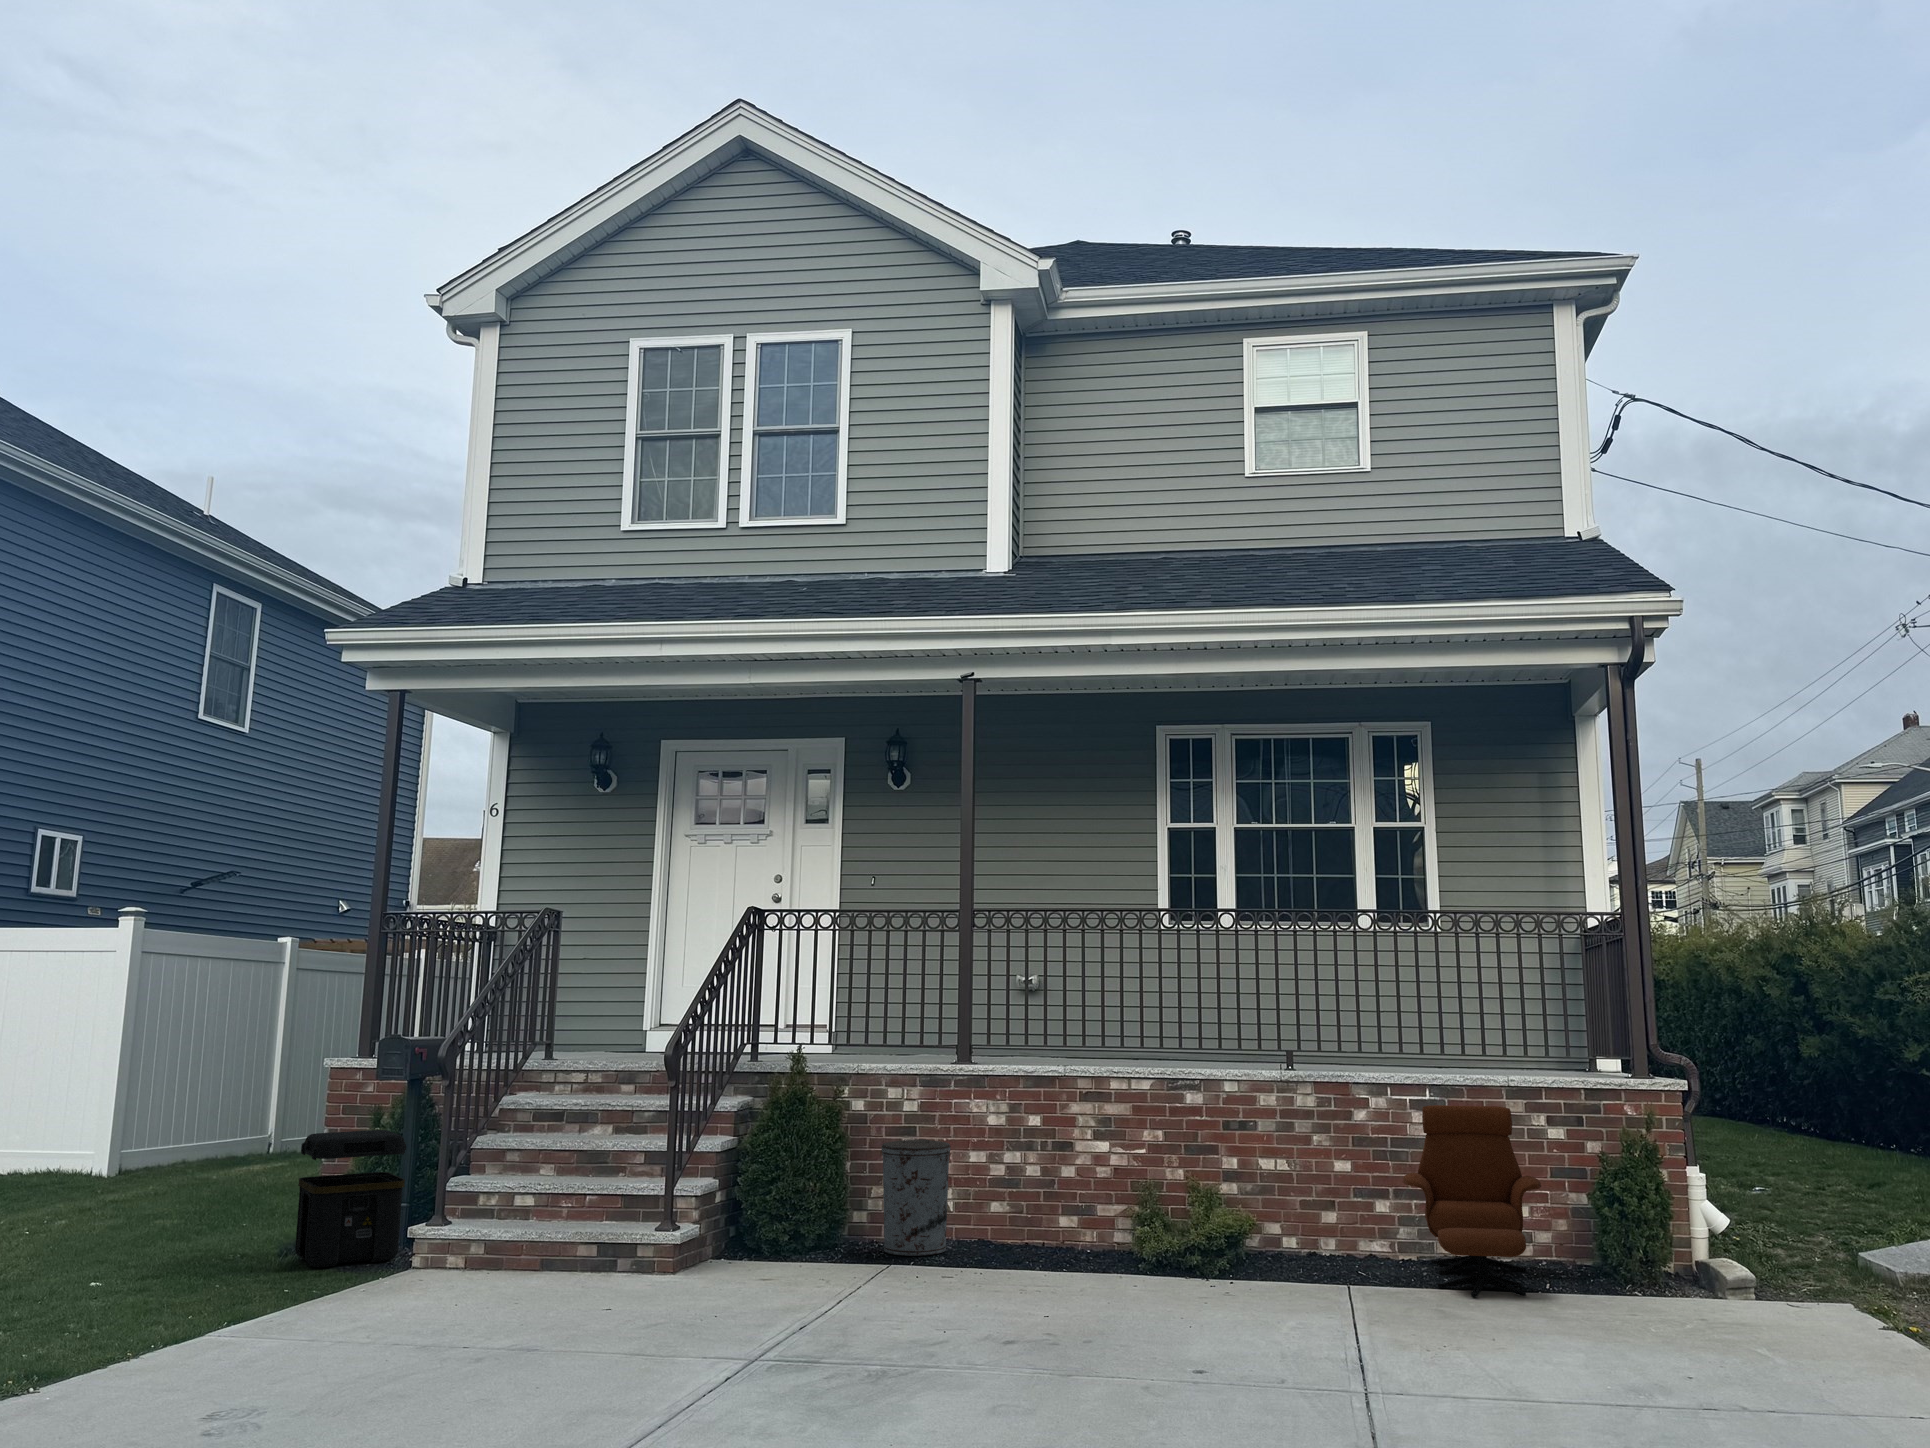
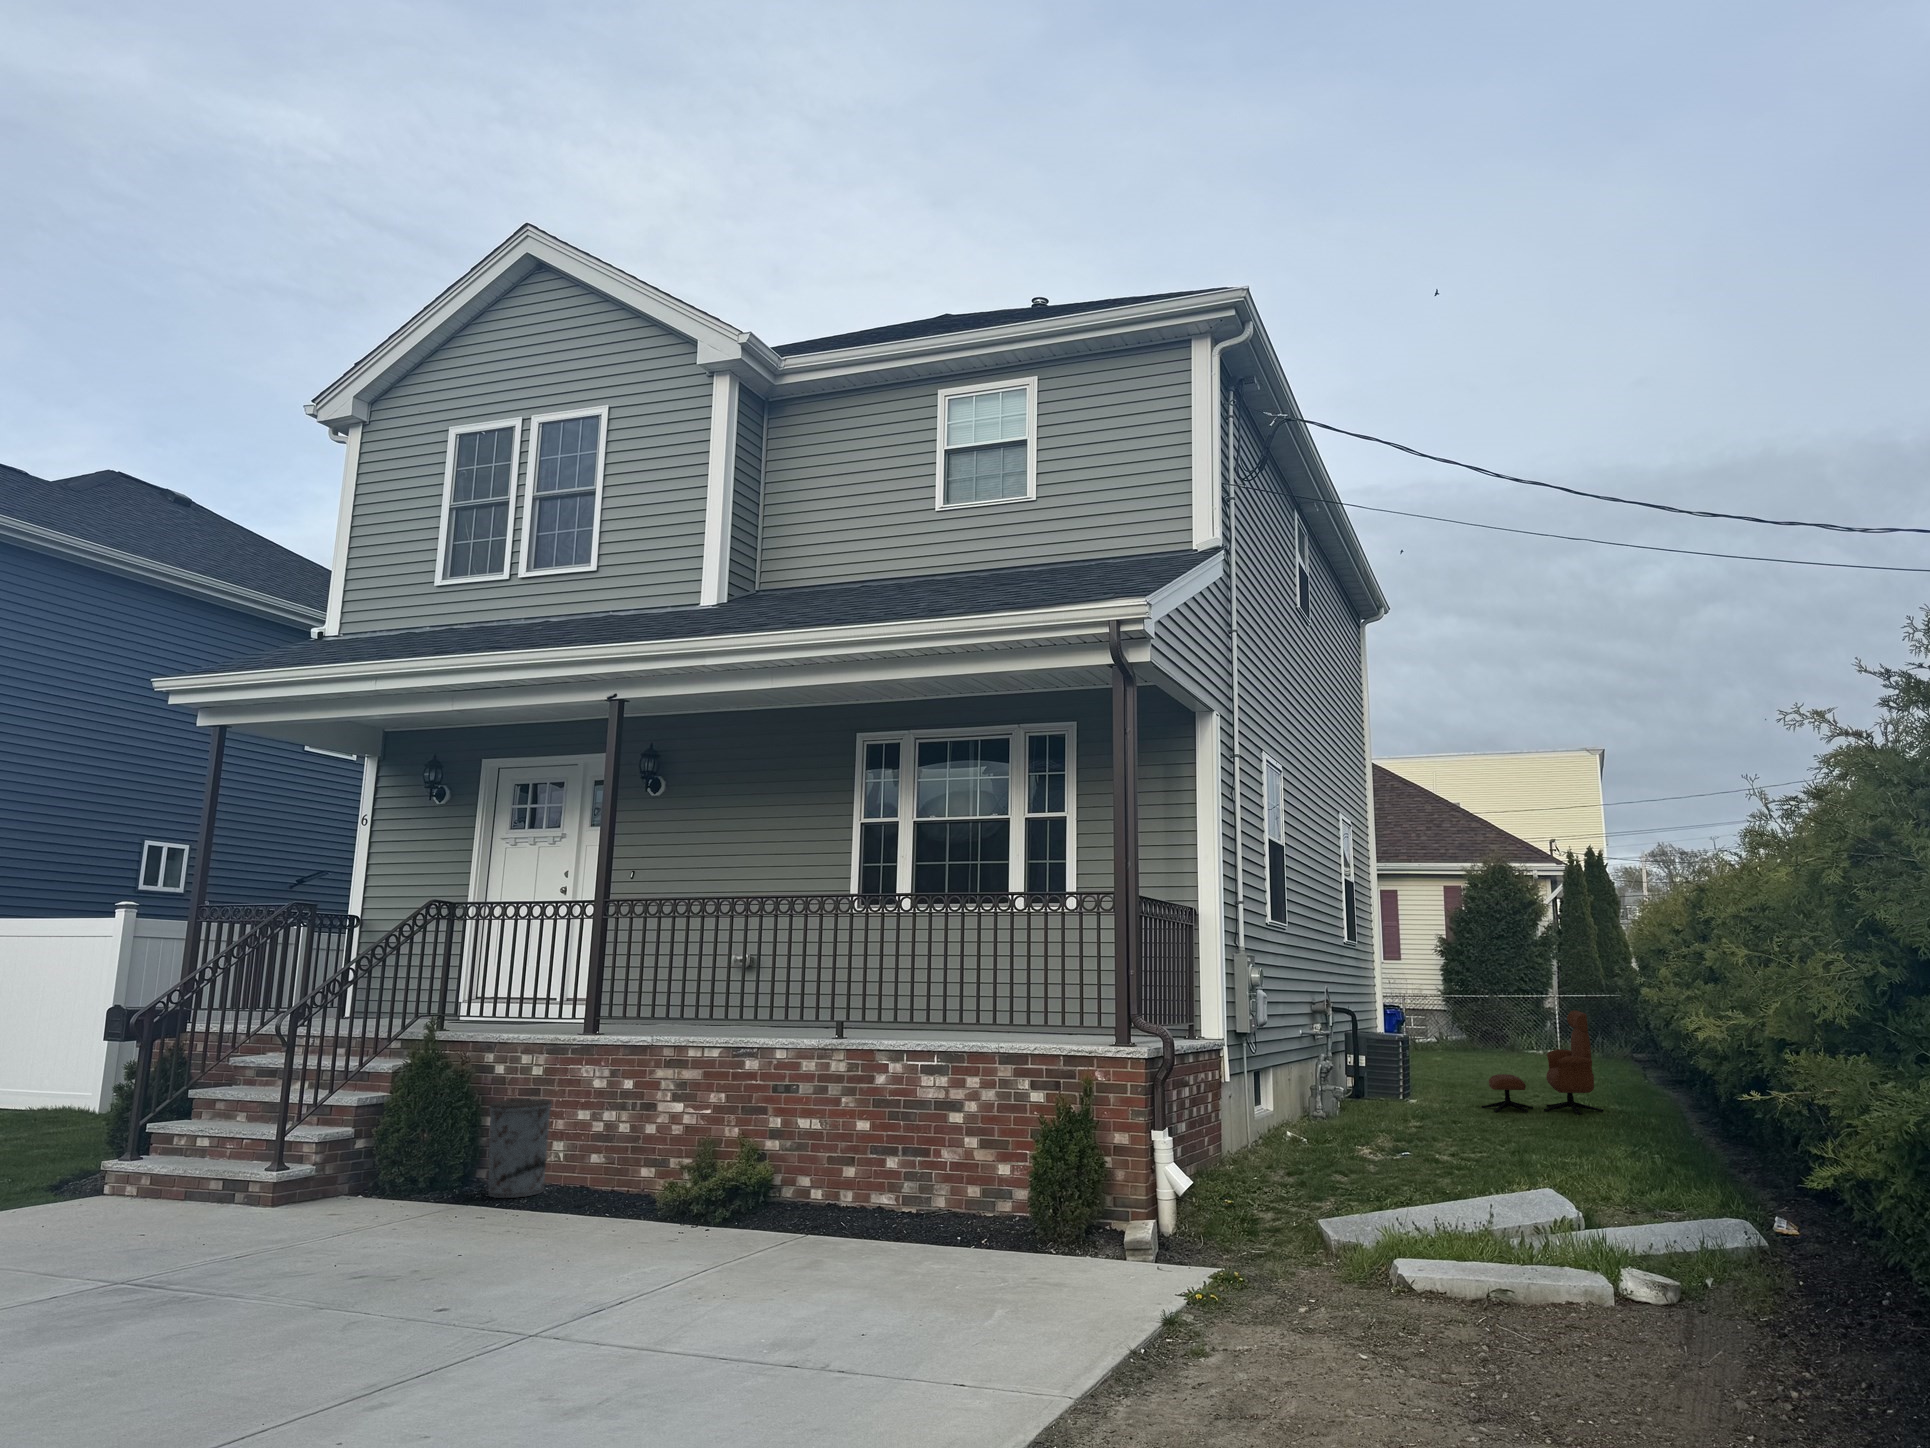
lounge chair: present [1403,1105,1541,1297] -> present [1482,1011,1604,1114]
toolbox: present [295,1130,406,1267] -> none [31,1087,133,1198]

